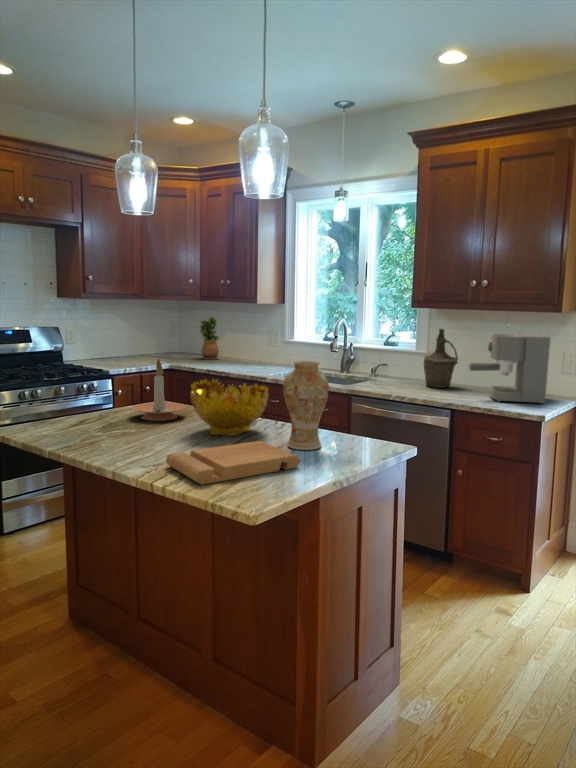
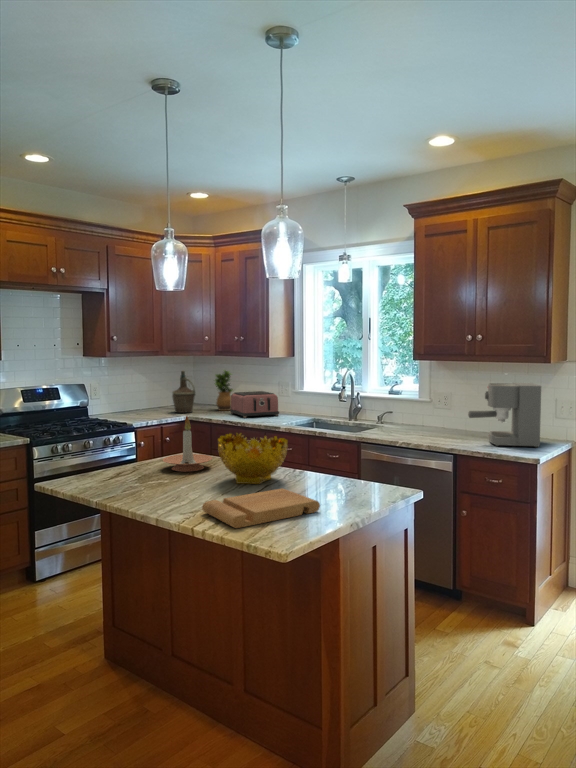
bottle: present [424,328,458,388] -> present [172,371,195,413]
toaster: none [215,340,267,367] -> present [230,391,279,418]
vase: present [283,360,329,450] -> none [302,415,342,496]

